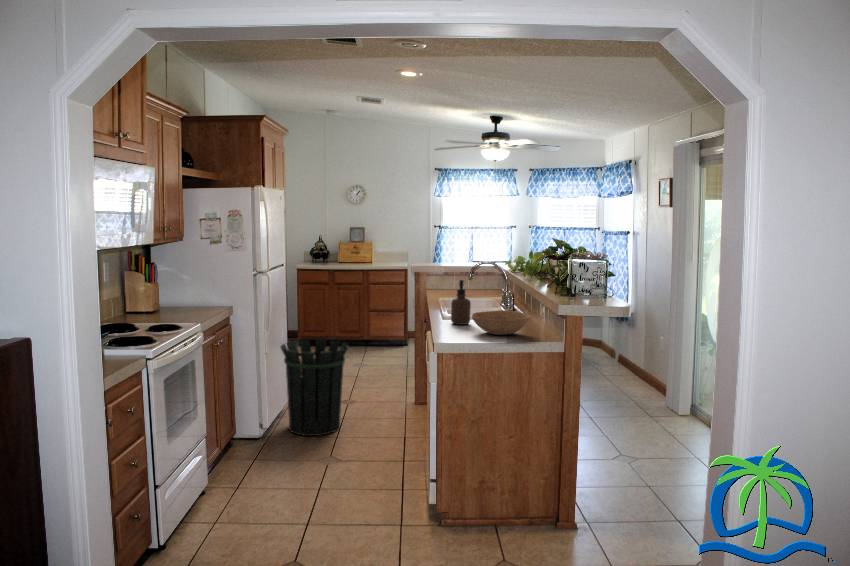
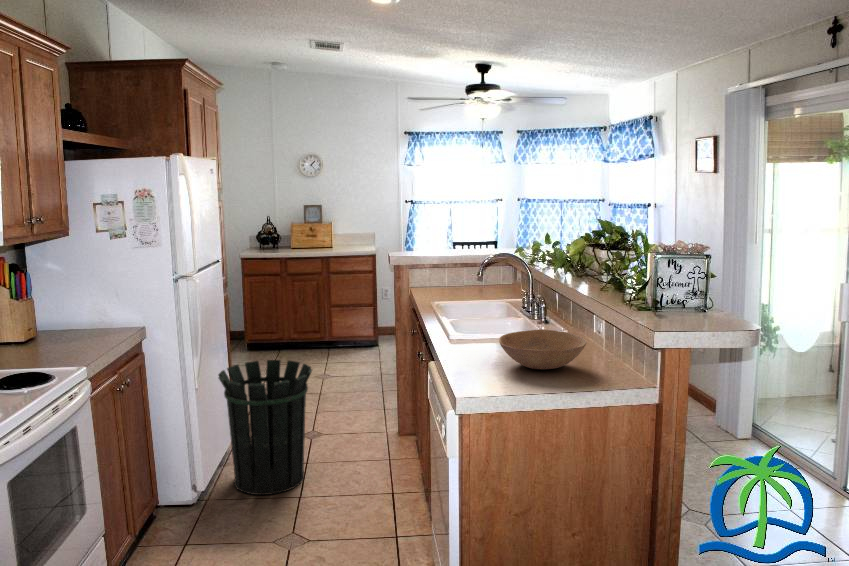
soap dispenser: present [451,280,471,325] -> none [463,285,490,350]

